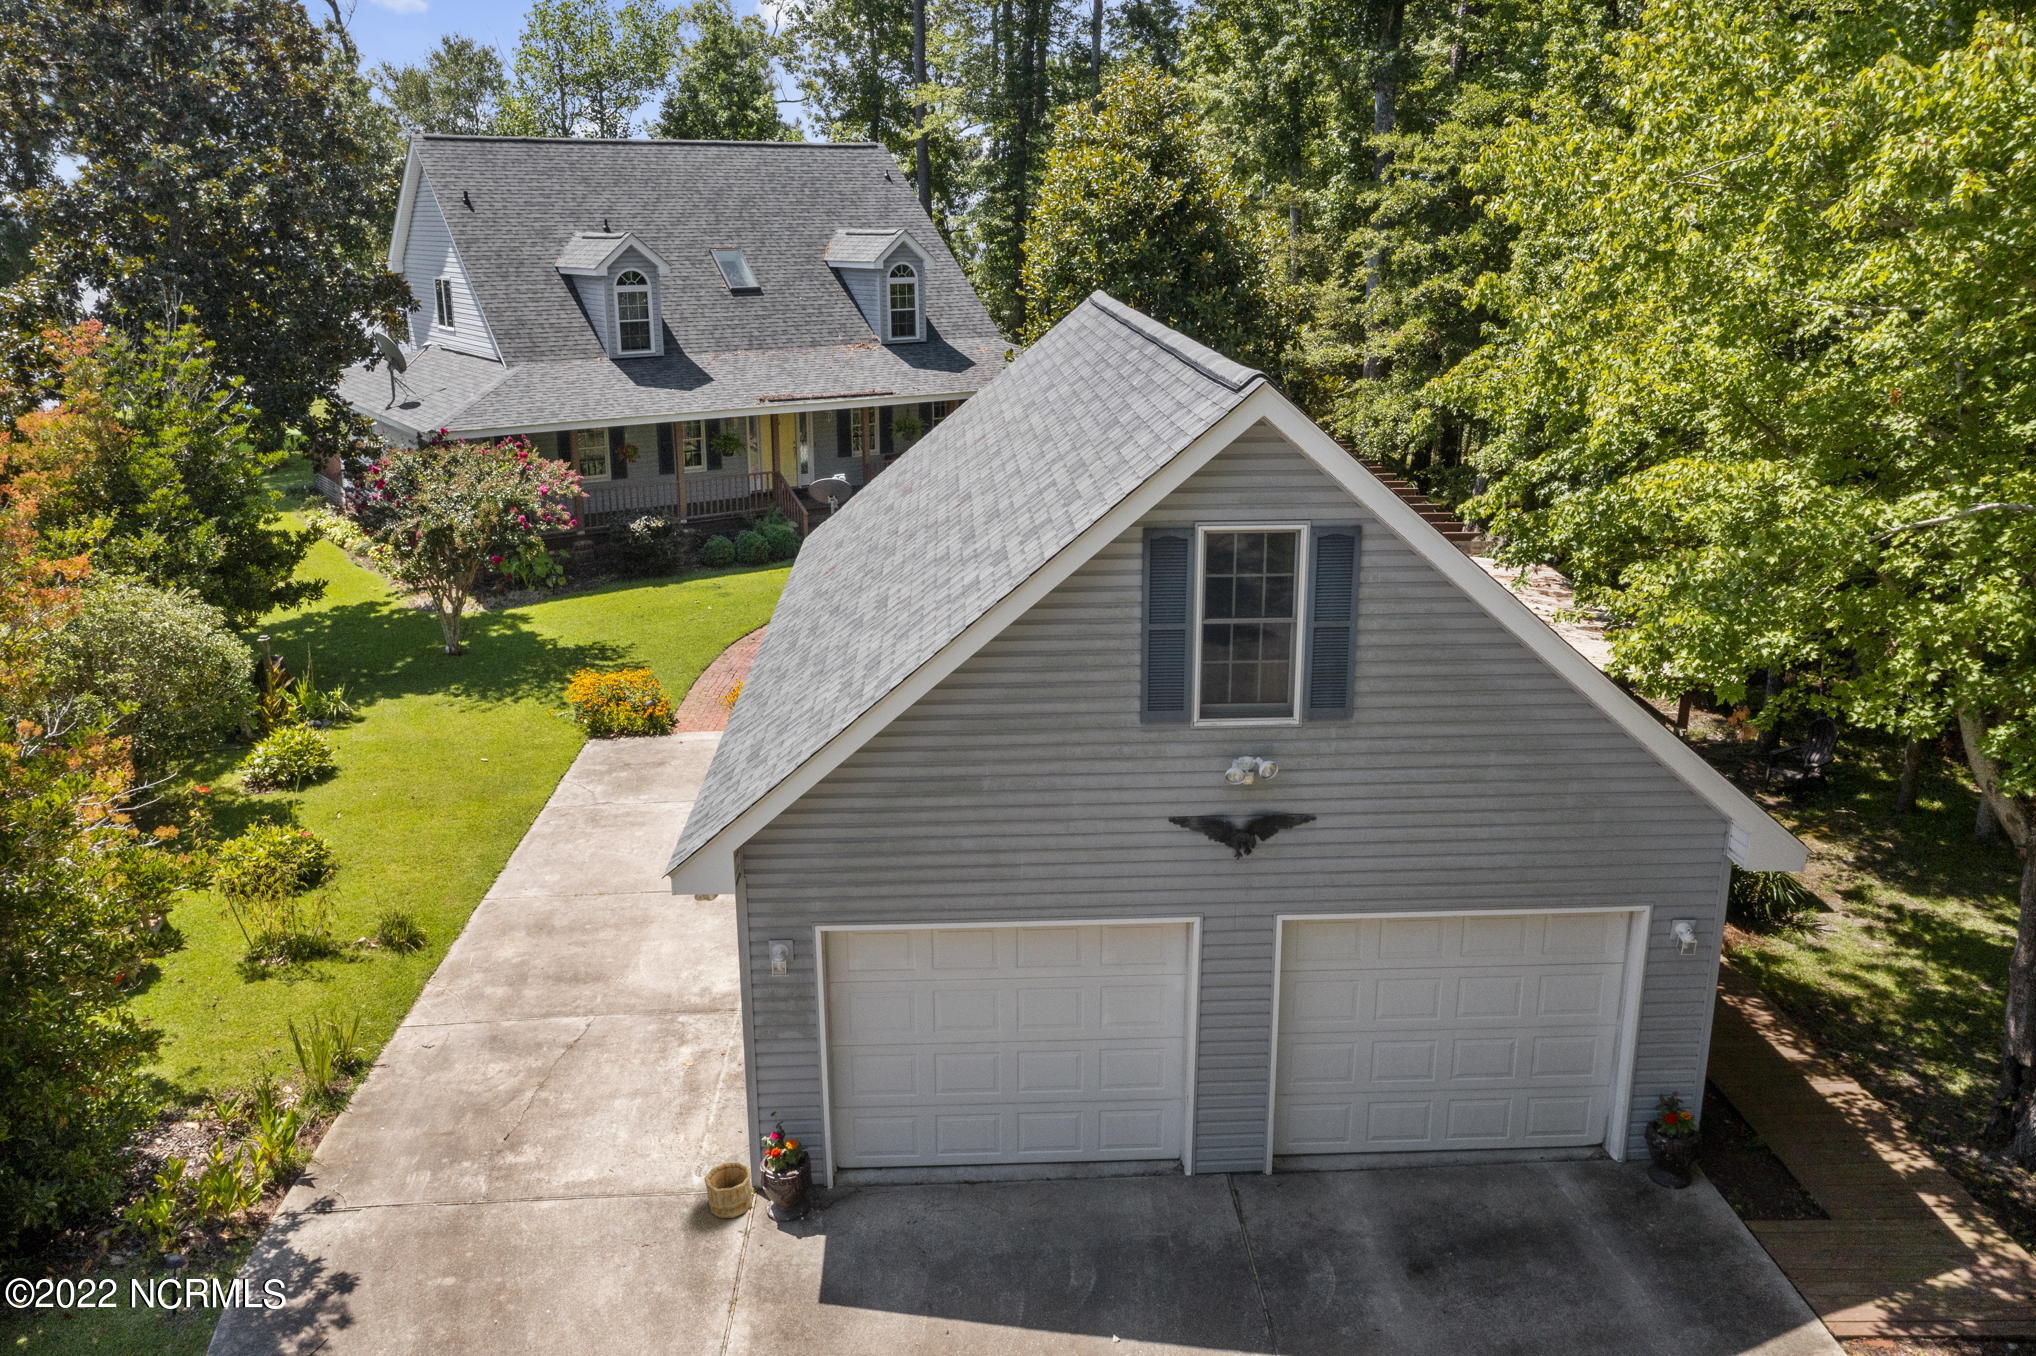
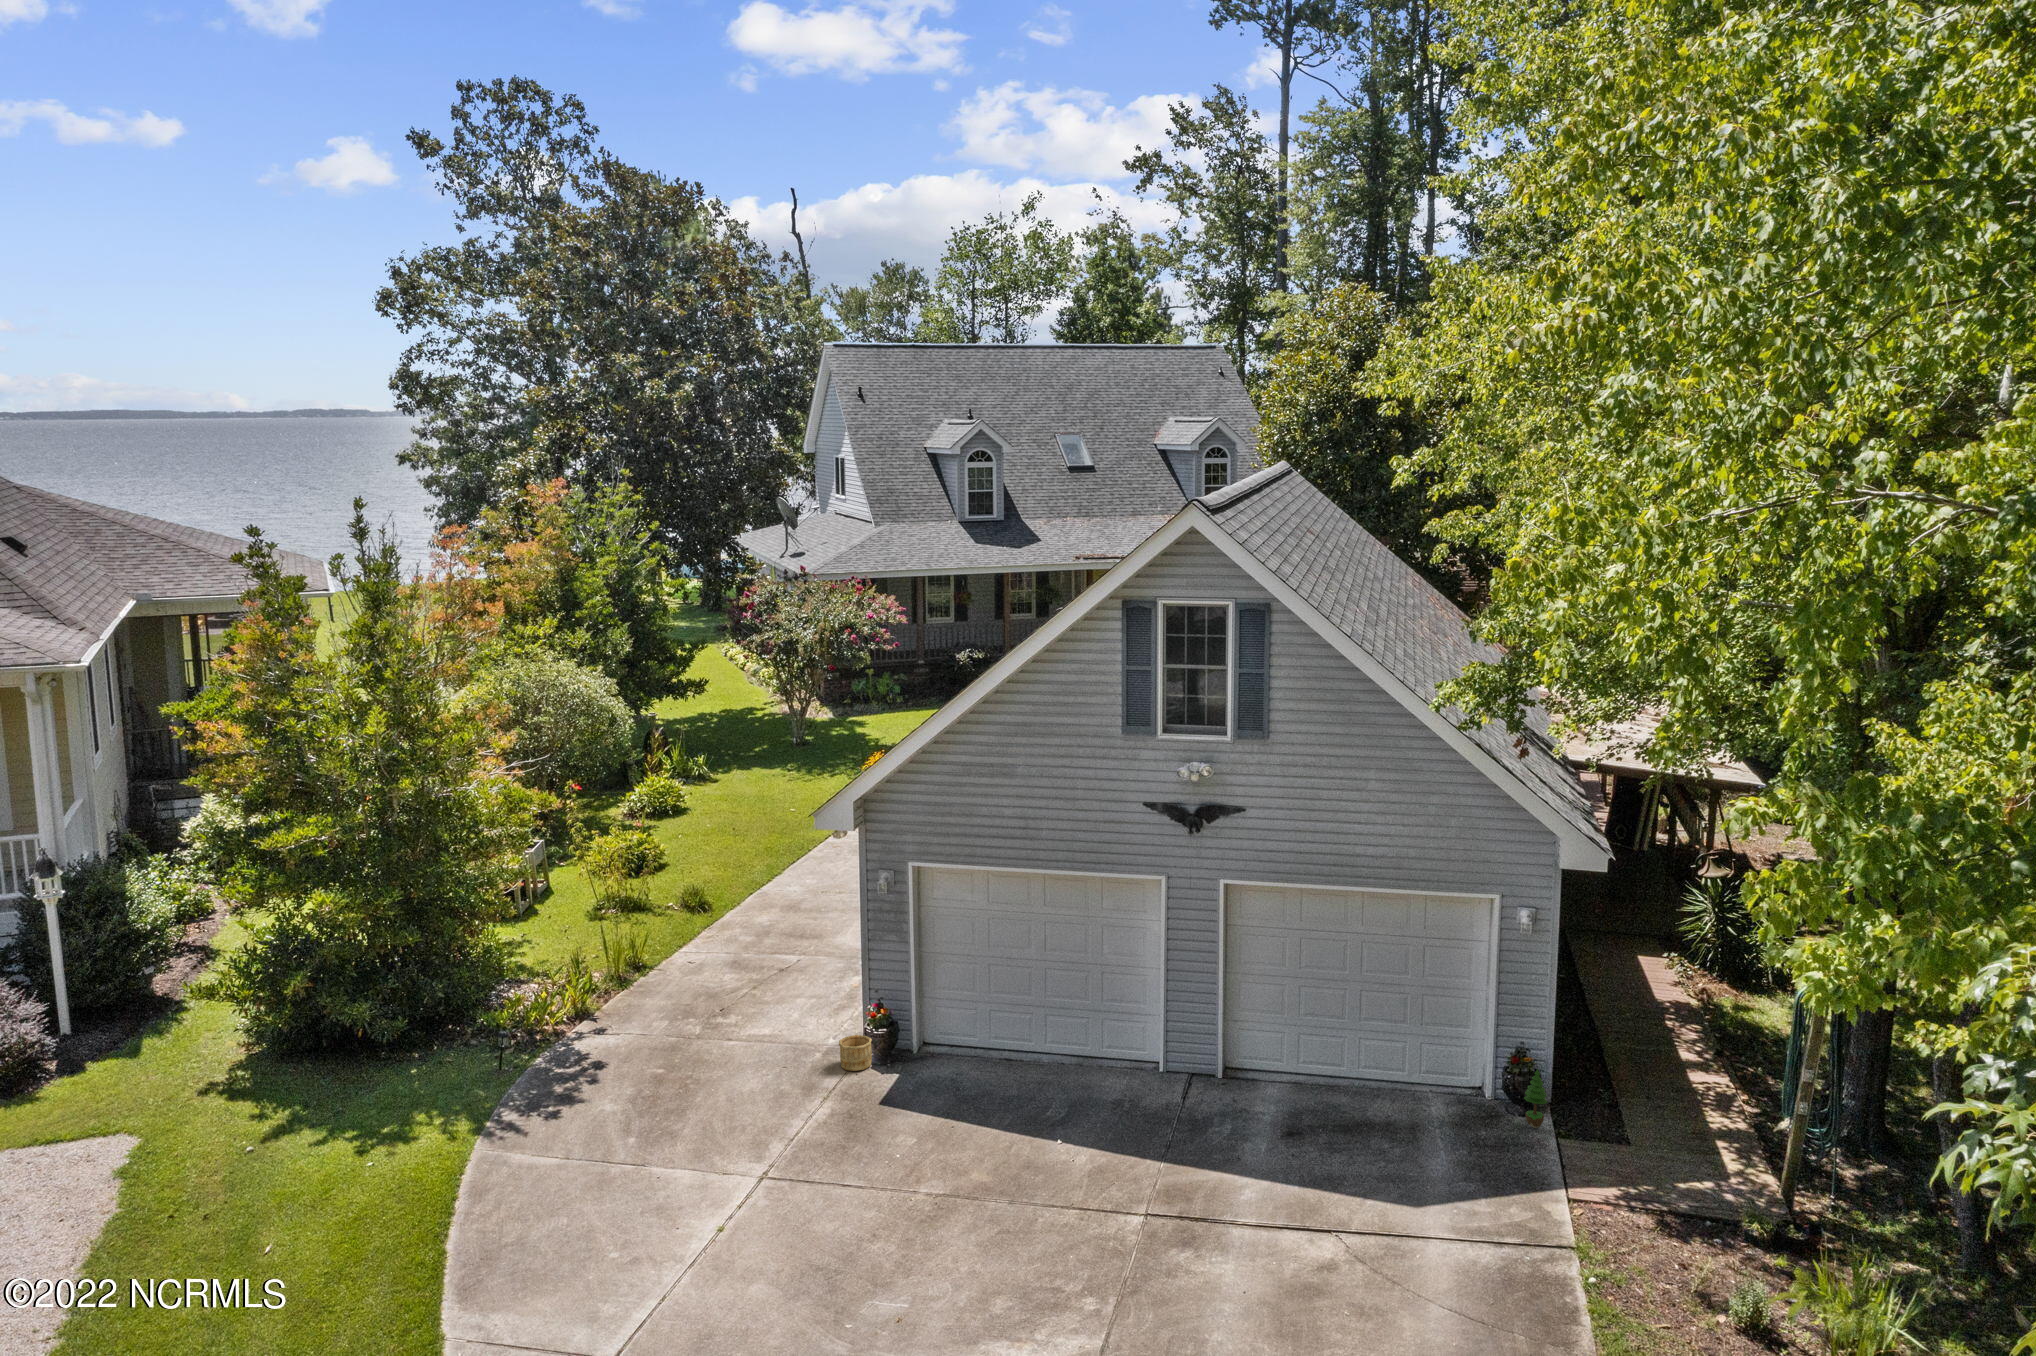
potted tree: none [1558,1092,1586,1156] -> present [1524,1069,1547,1128]

